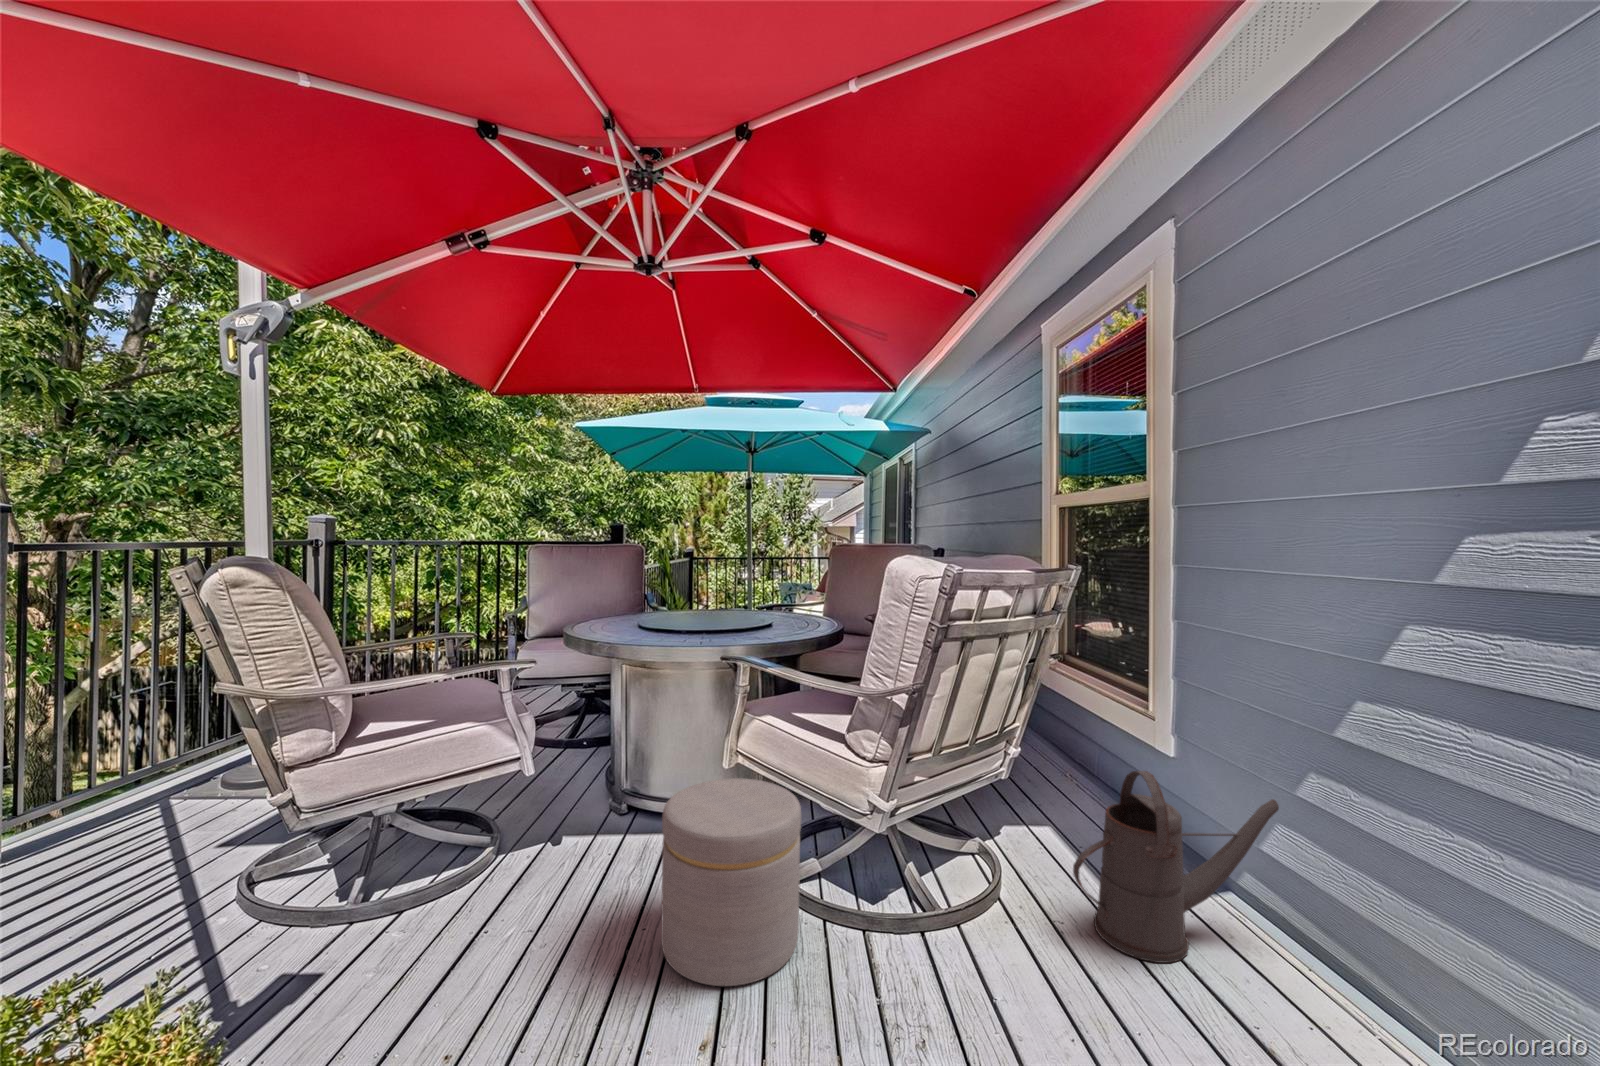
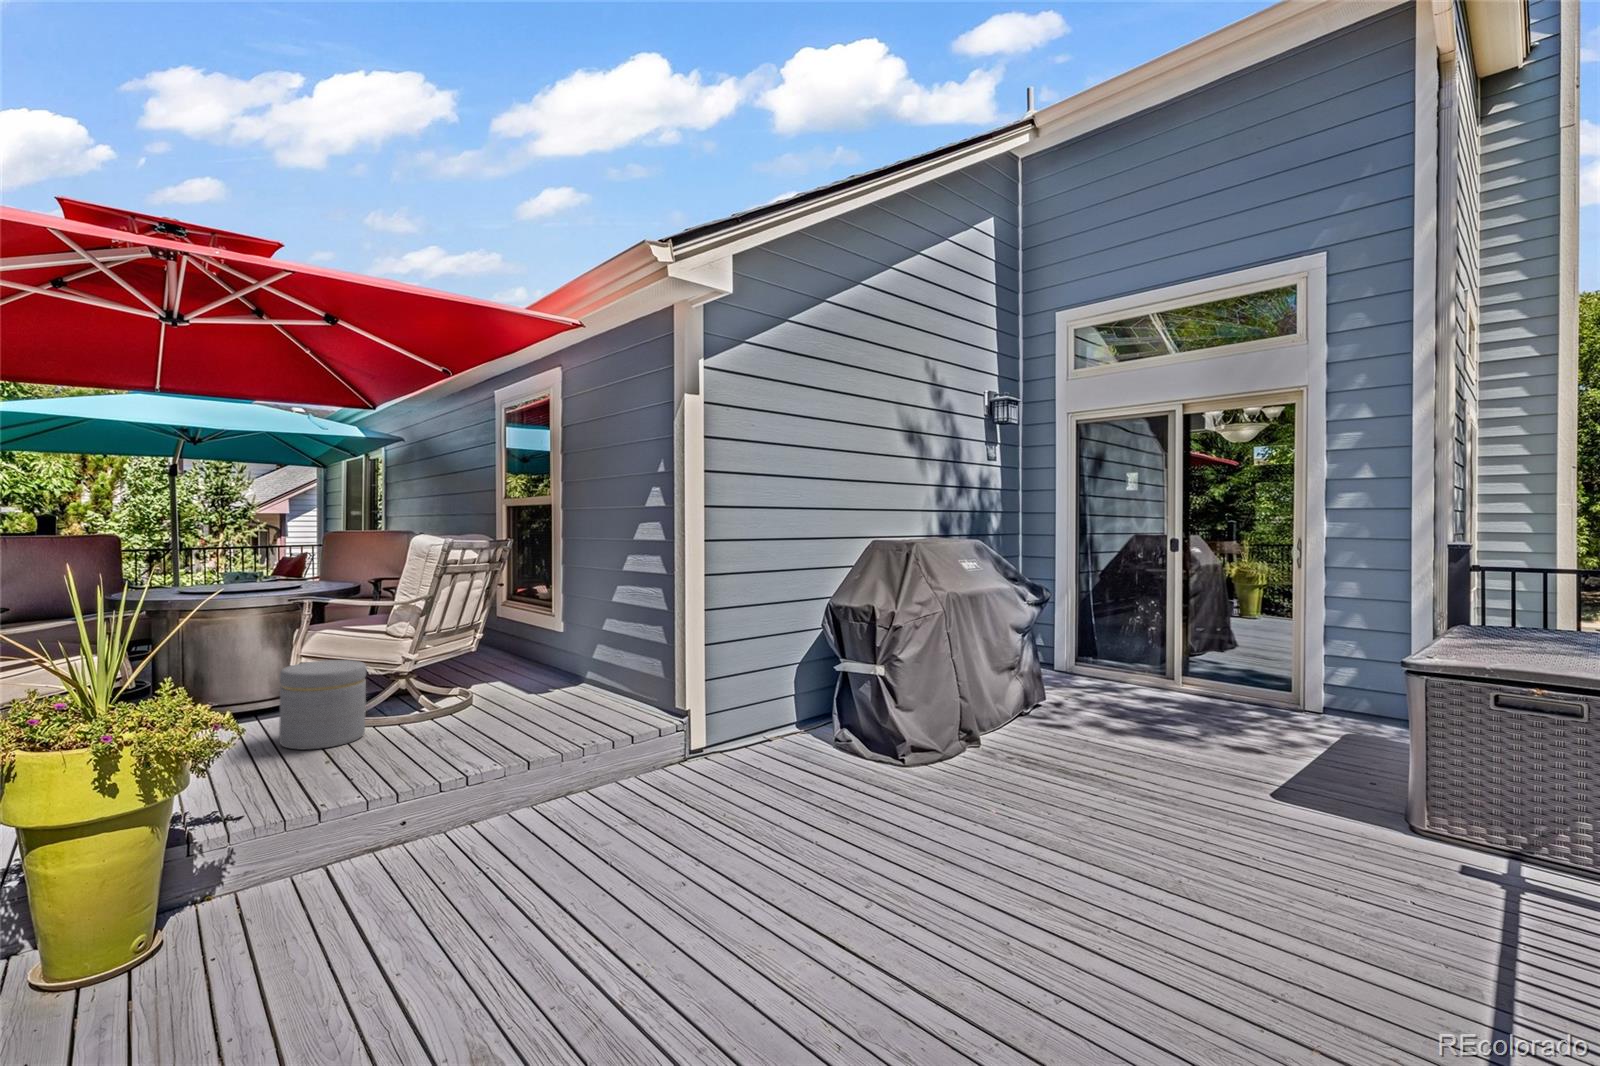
watering can: present [1073,771,1279,963] -> none [507,630,595,707]

